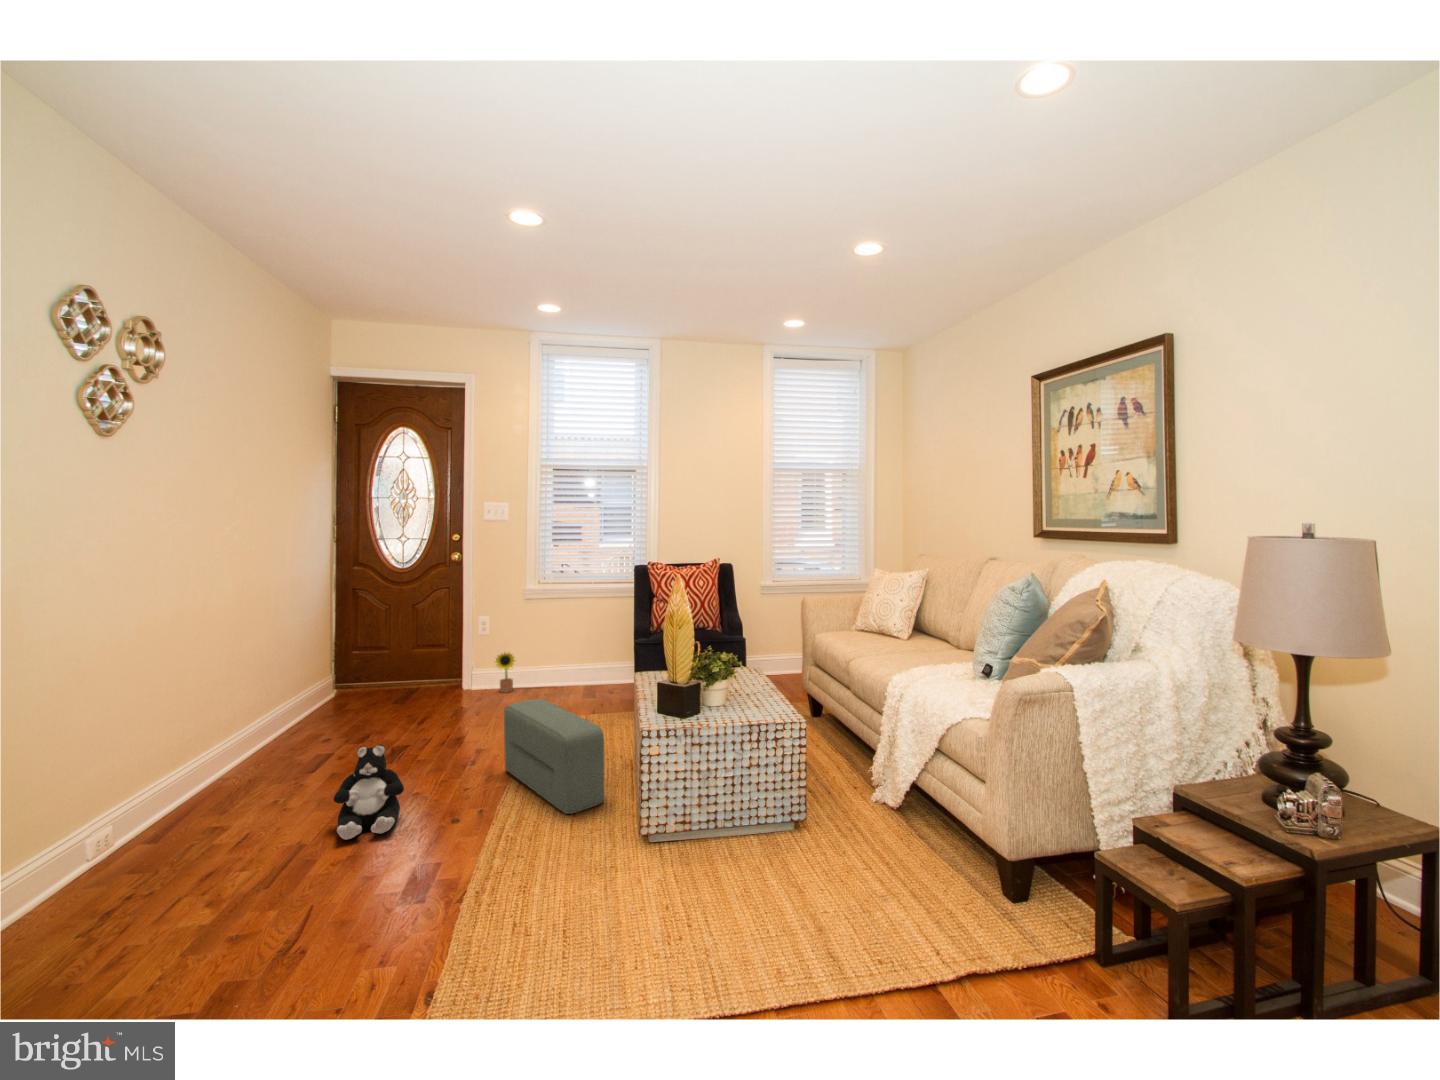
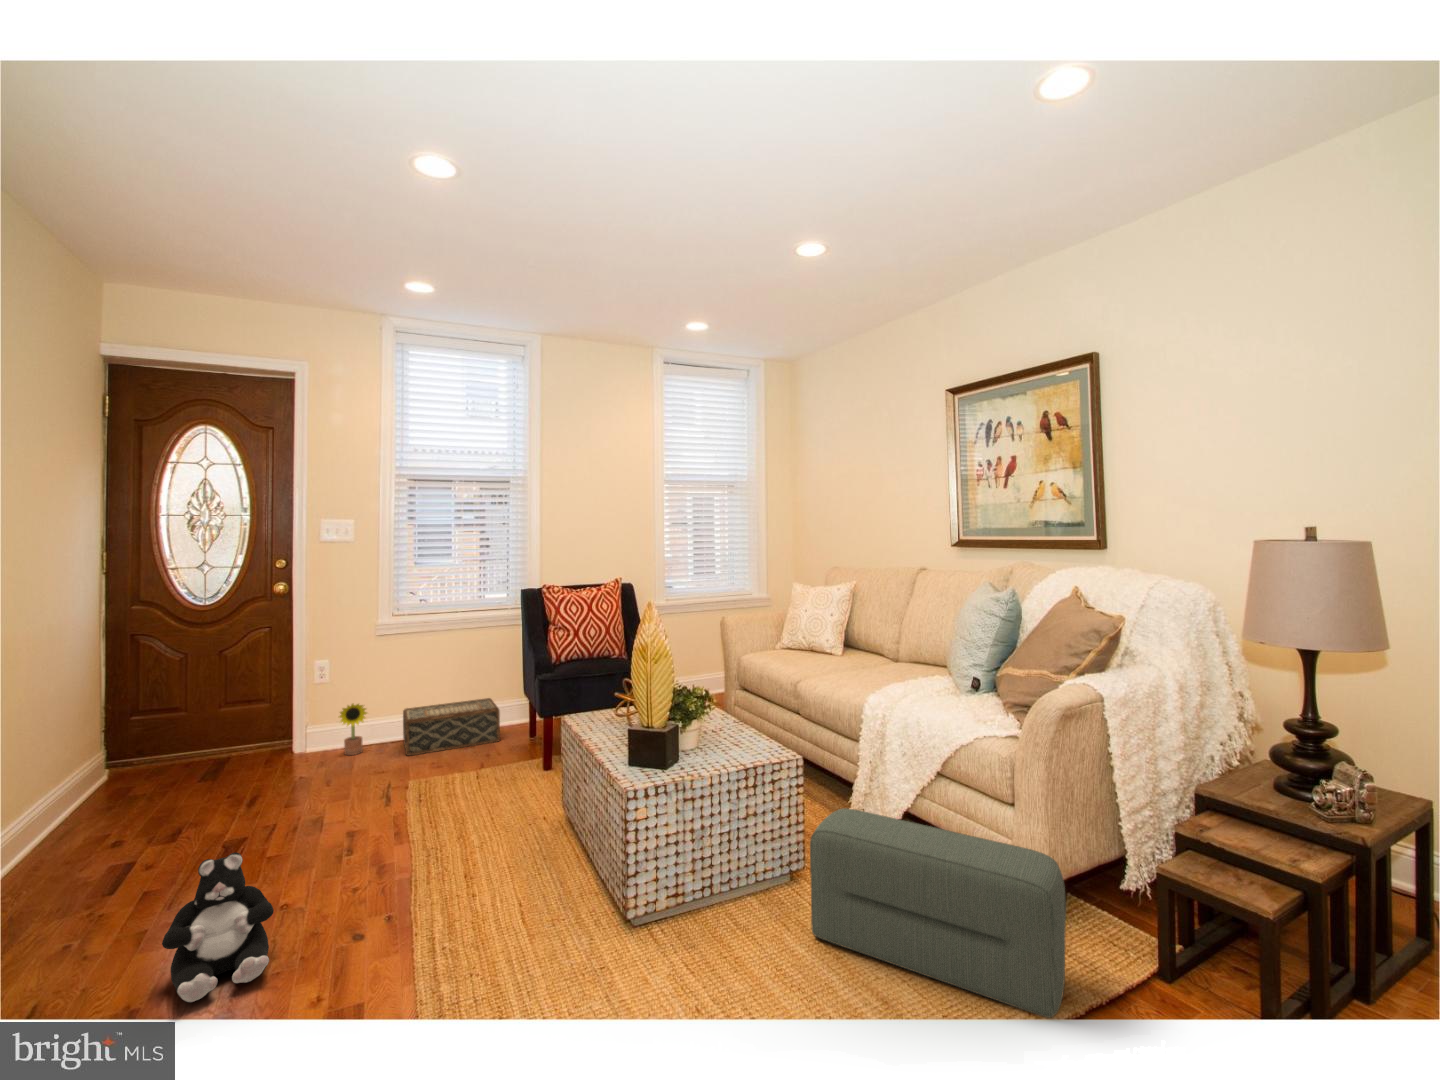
woven basket: none [541,657,615,697] -> present [403,698,500,756]
pouf: present [504,699,604,814] -> present [810,808,1066,1018]

